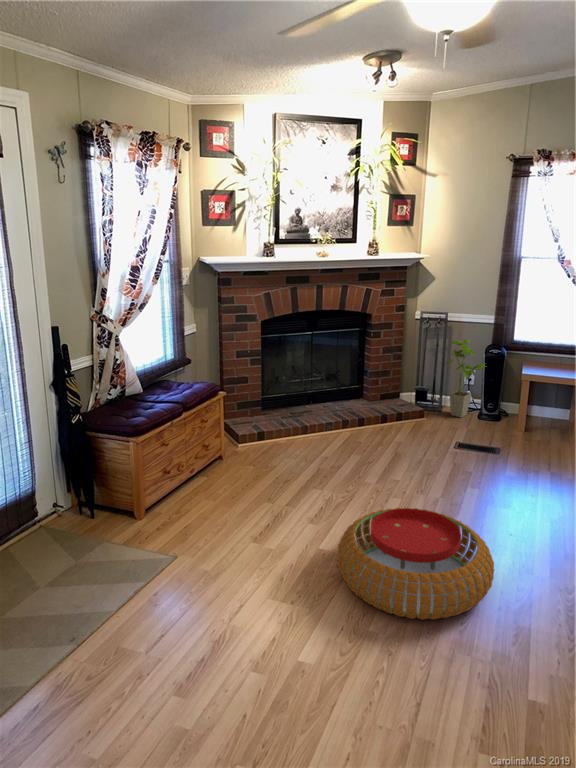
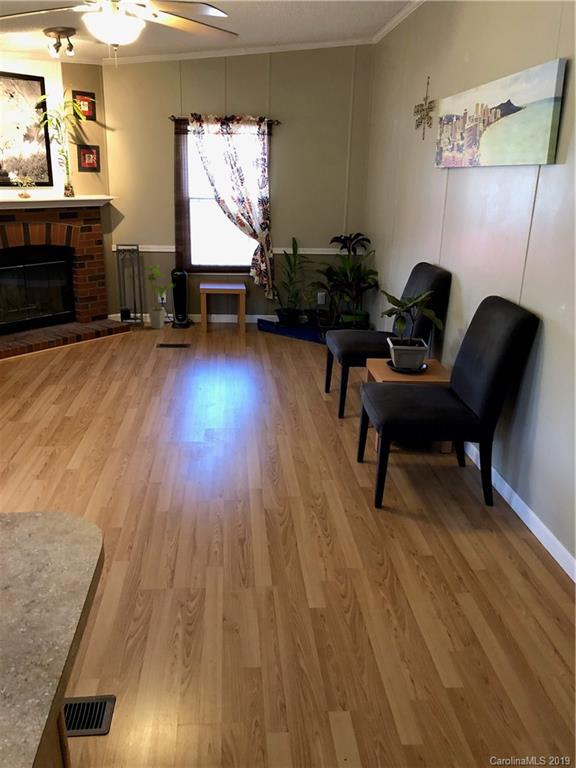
pouf: present [337,508,494,620] -> none [83,373,188,434]

